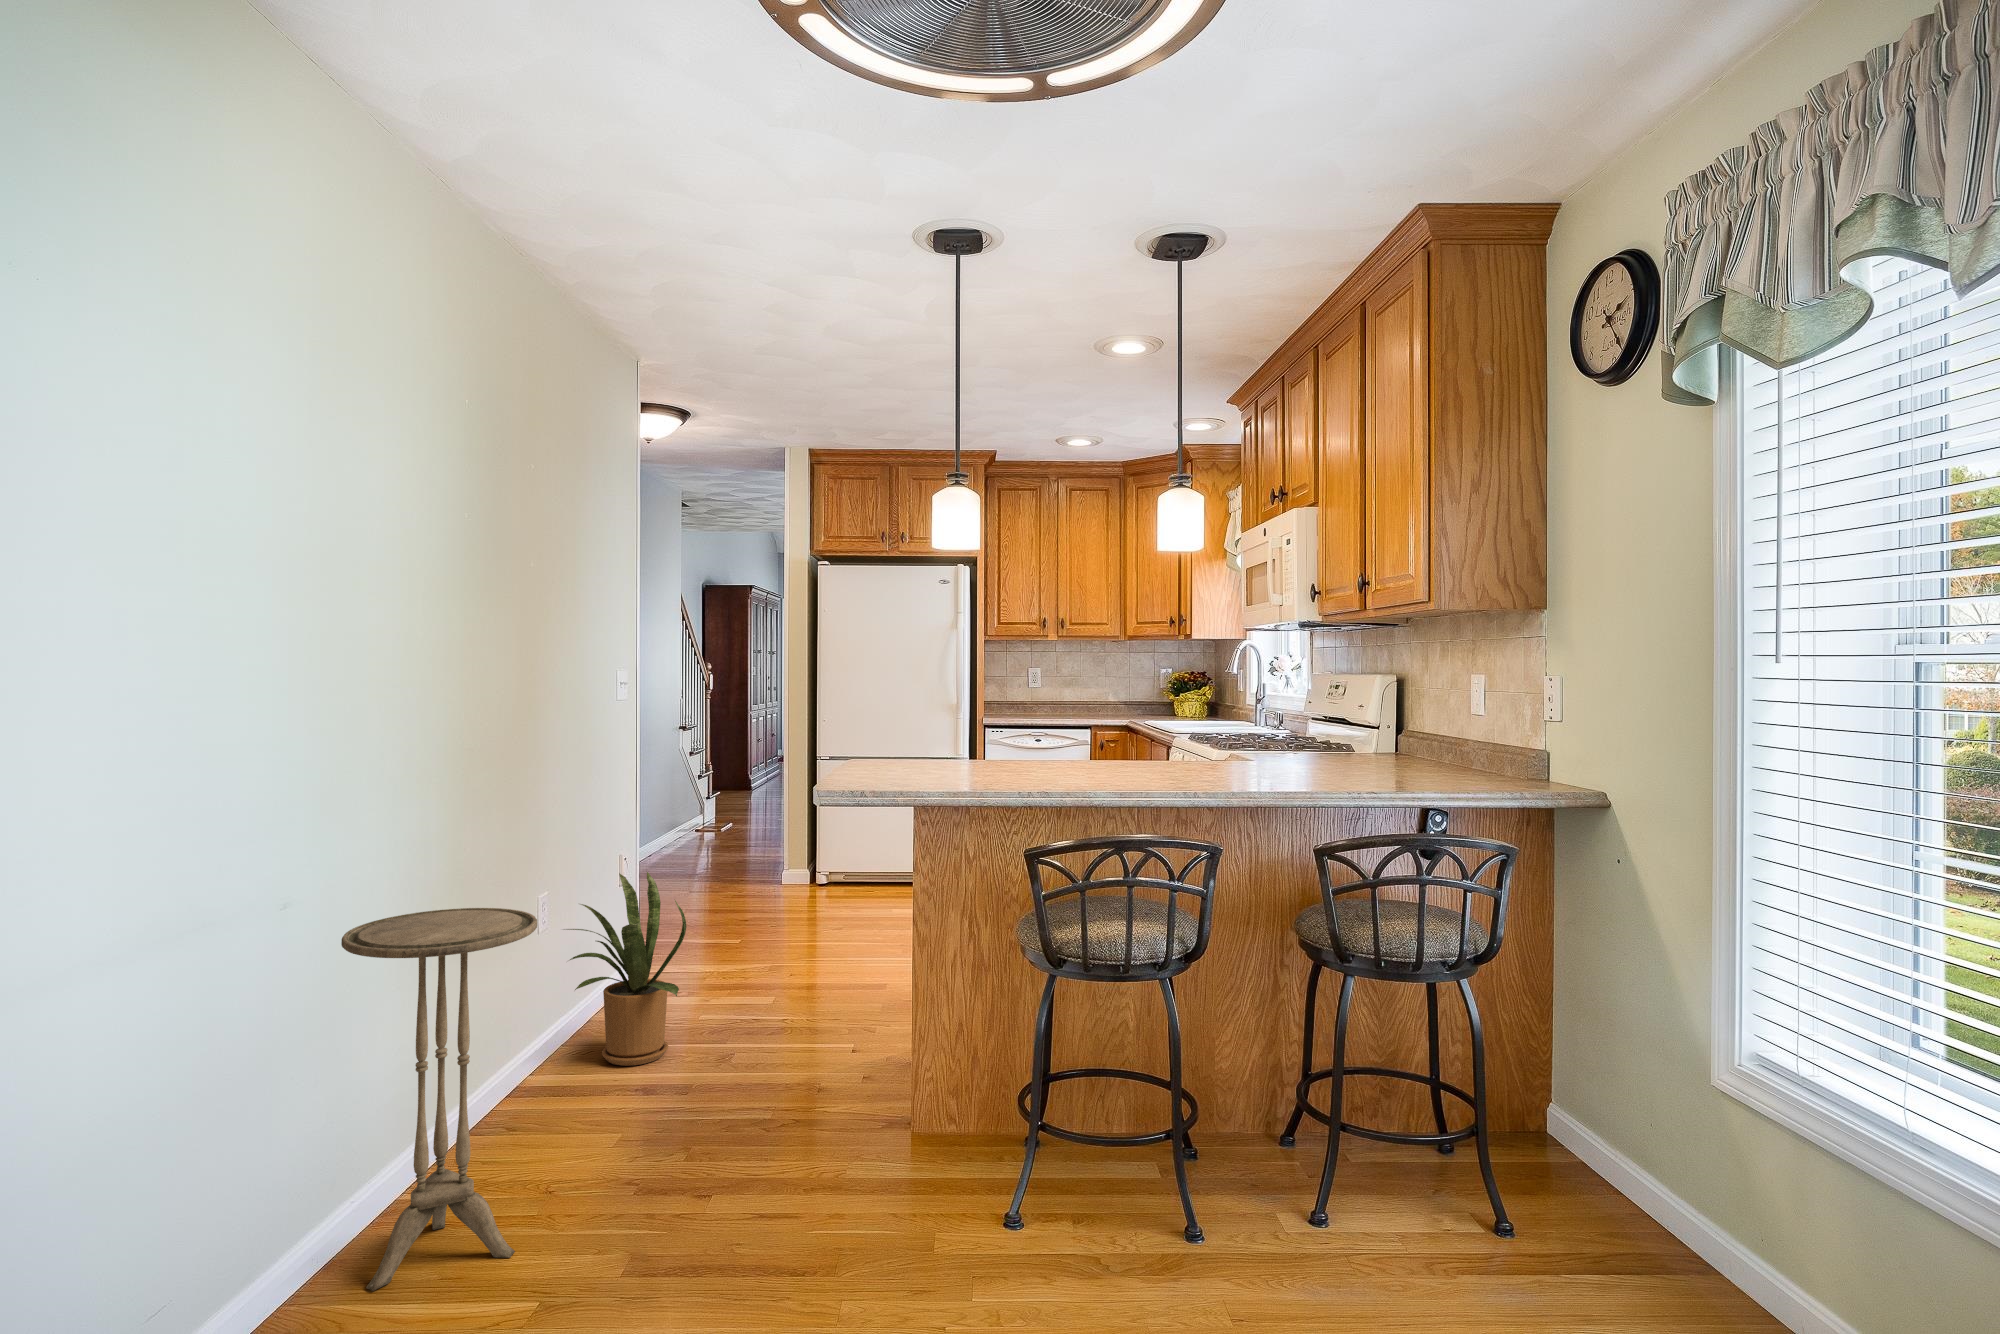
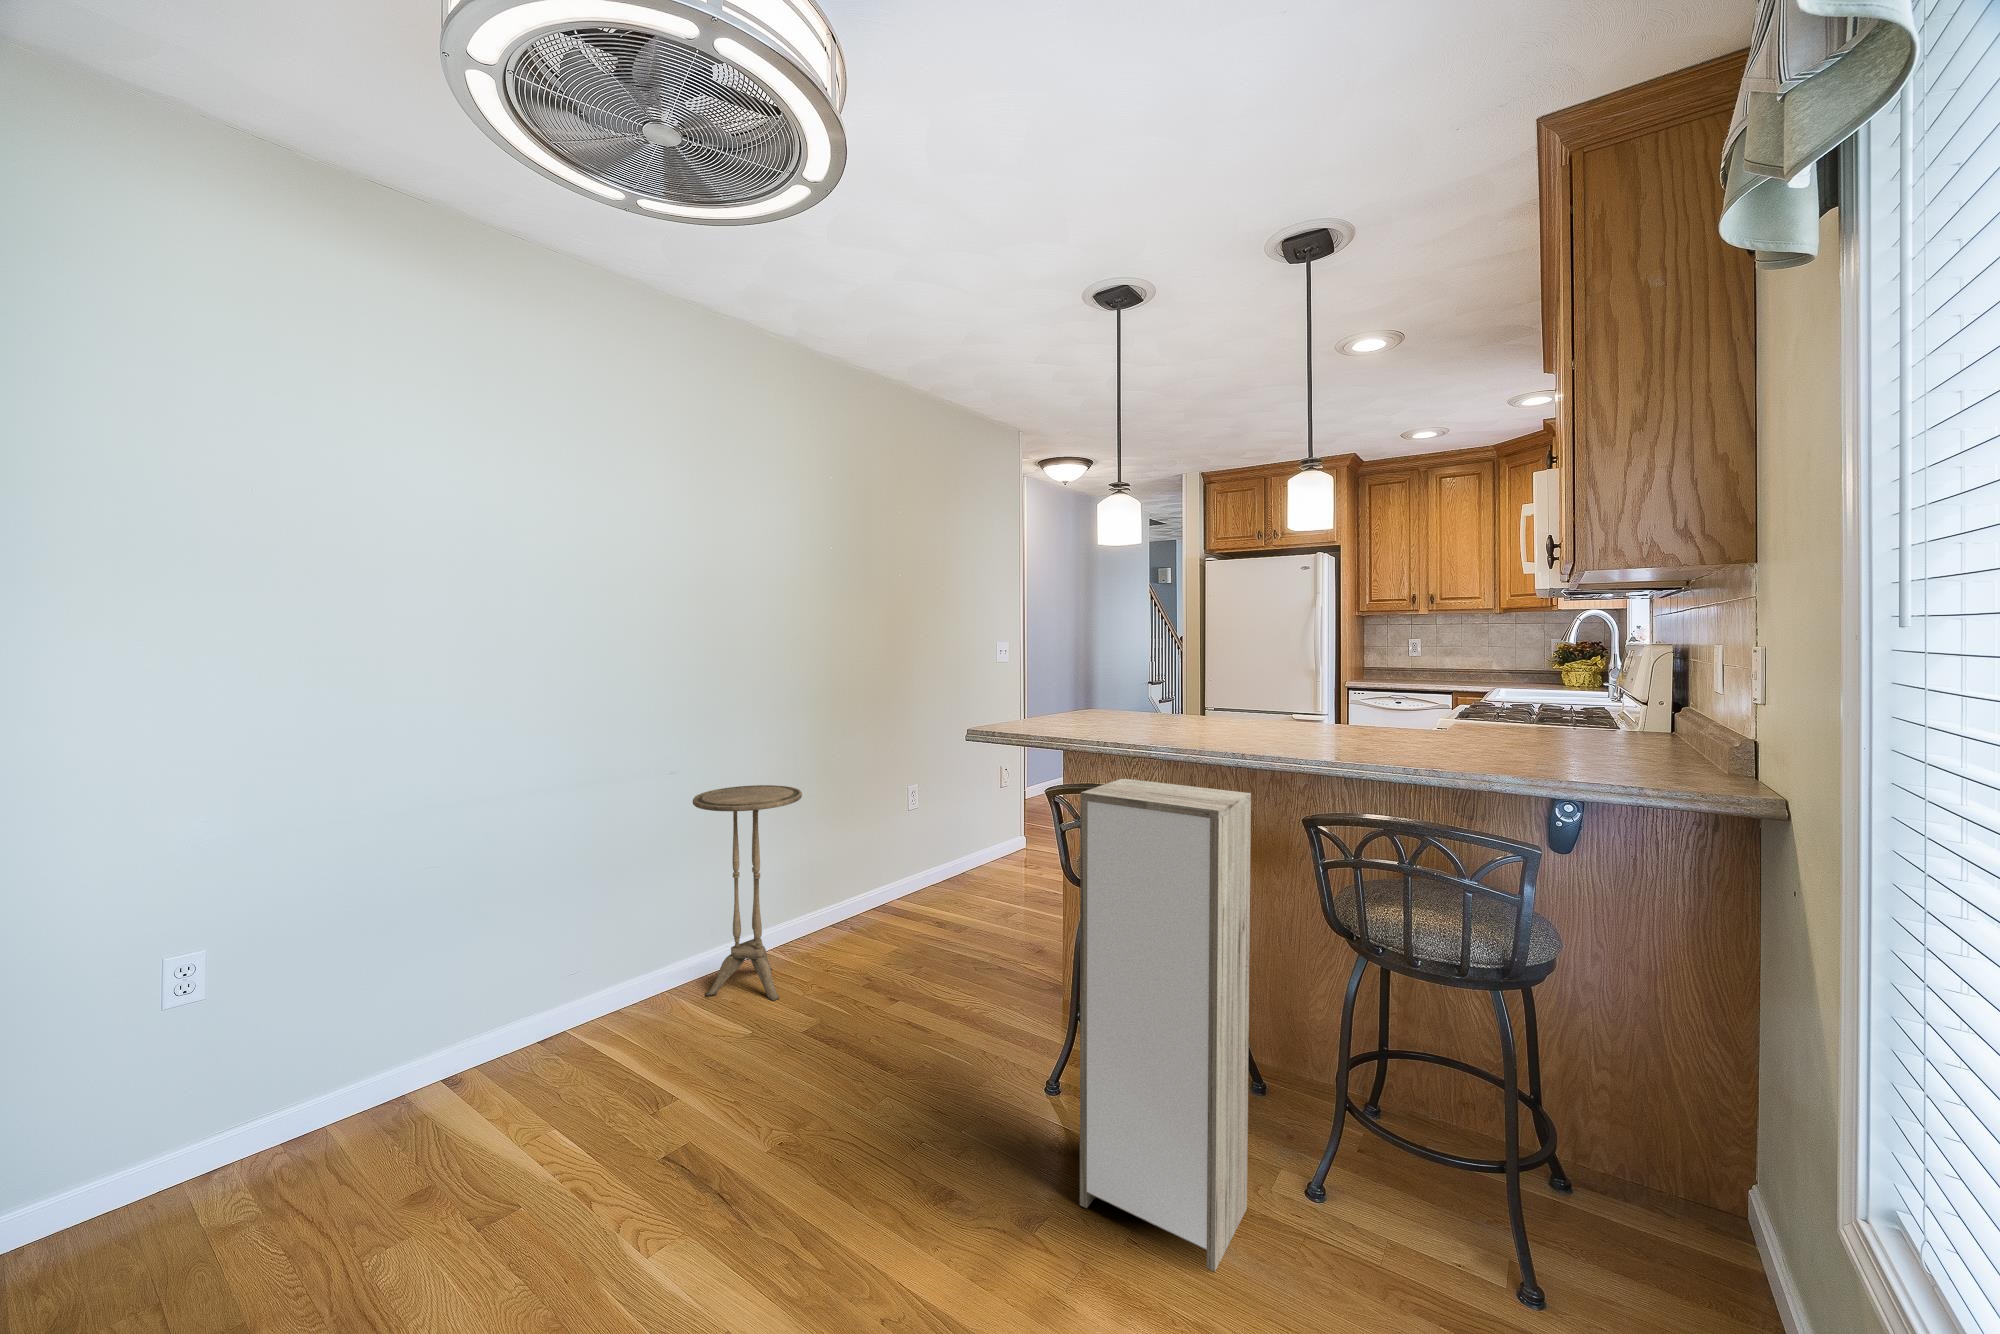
storage cabinet: none [1138,825,1310,1306] -> present [1080,779,1251,1271]
house plant: present [566,872,686,1066] -> none [914,777,989,906]

